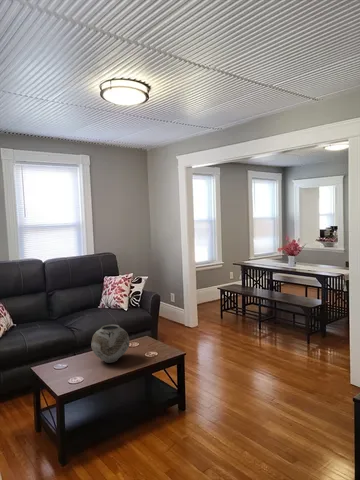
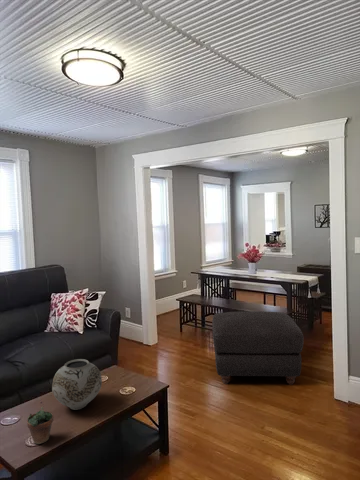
ottoman: none [239,300,324,369] -> present [212,311,303,385]
succulent plant: none [69,349,89,381] -> present [27,400,53,444]

